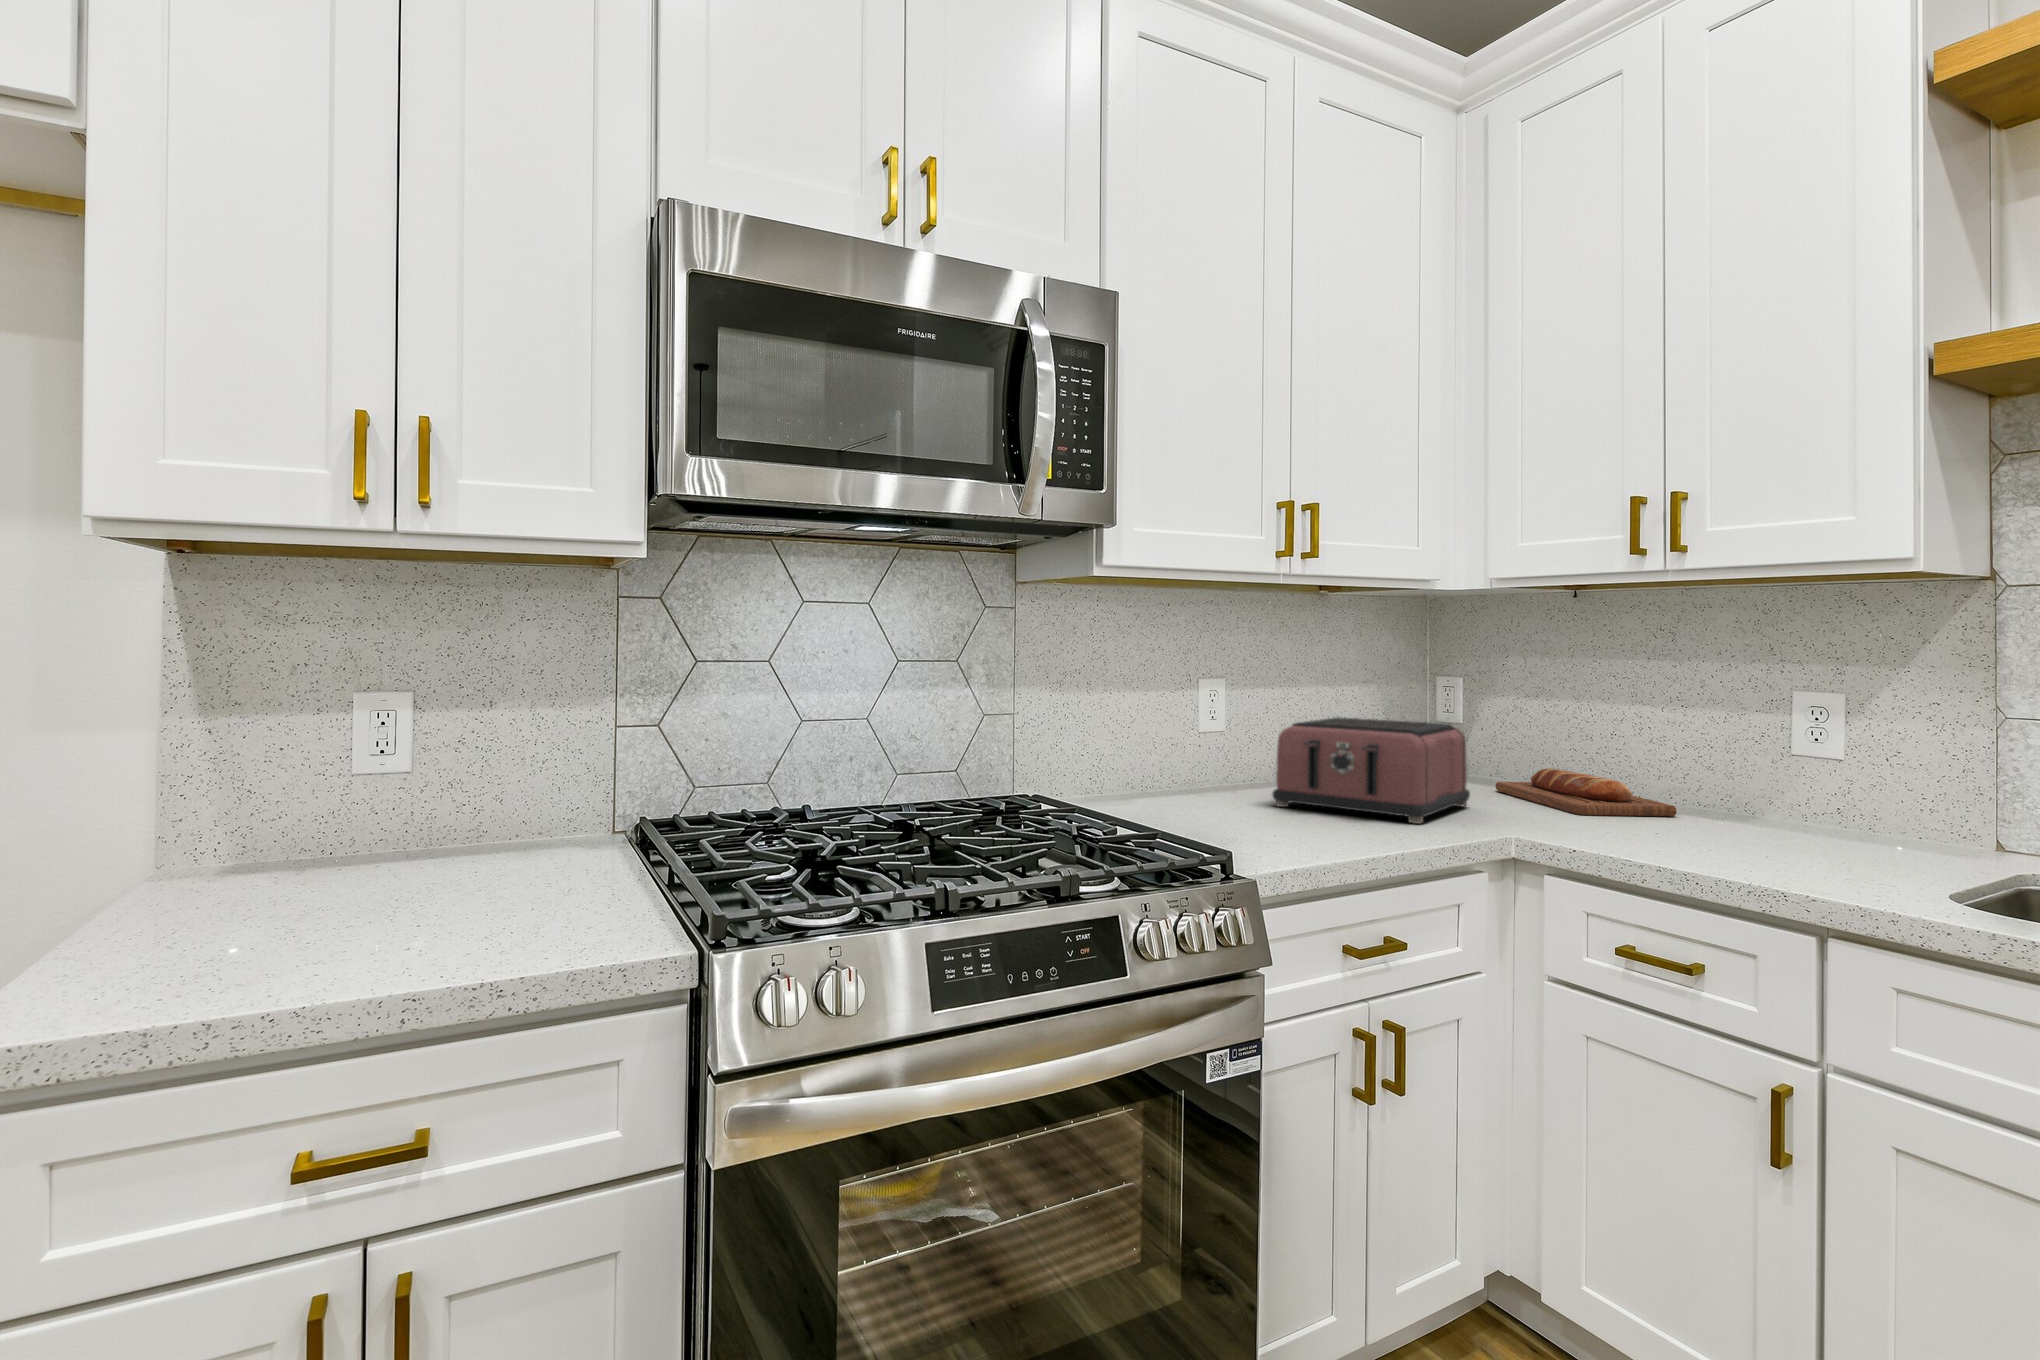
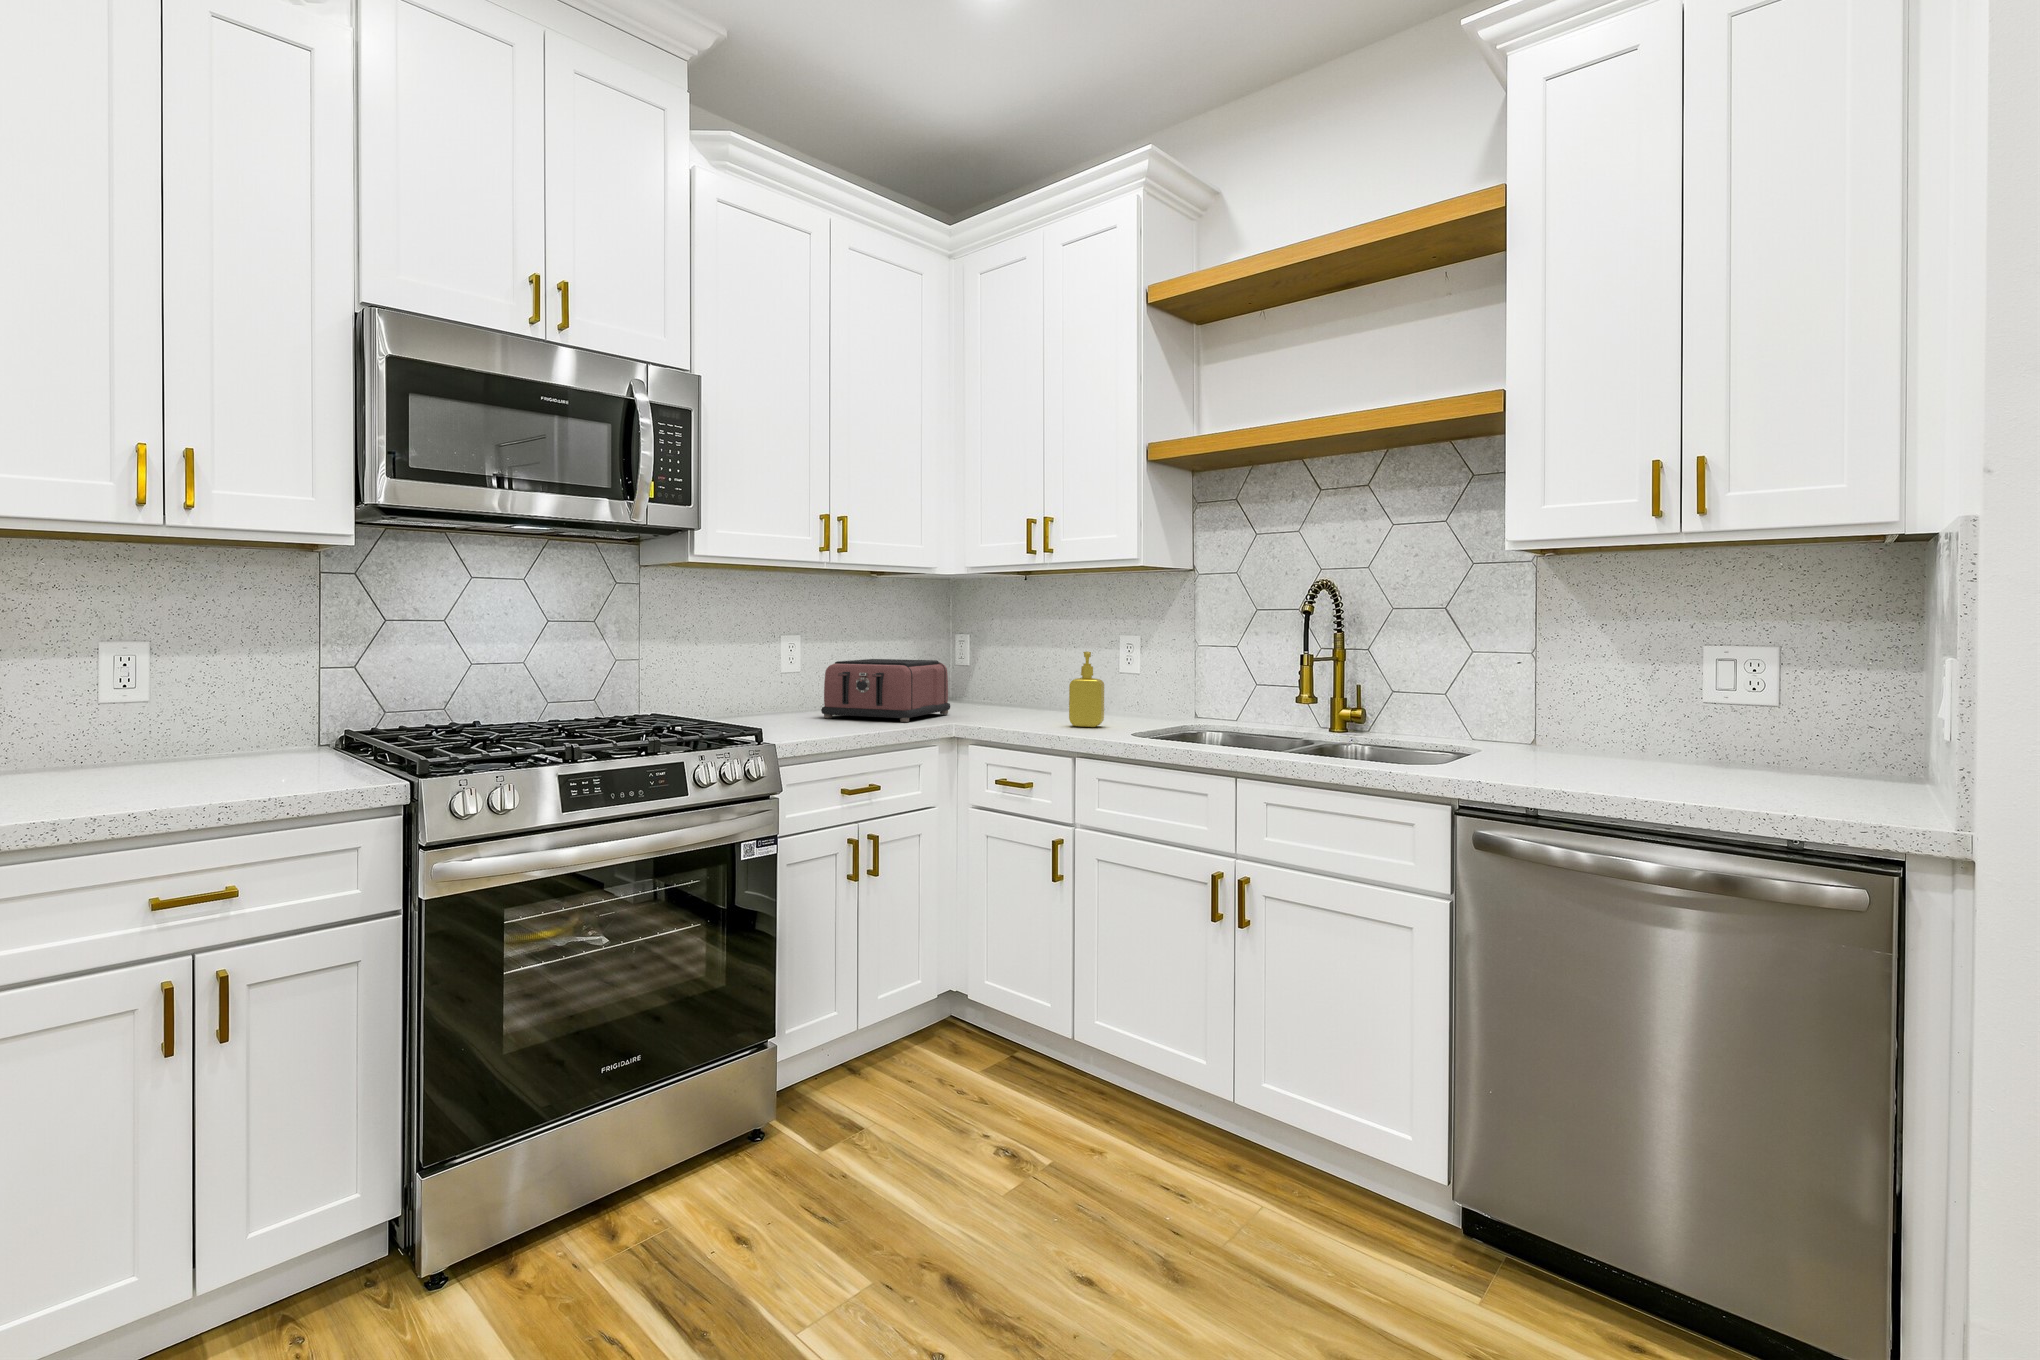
soap dispenser: none [1739,723,1814,859] -> present [1069,651,1104,727]
bread loaf: present [1496,769,1676,816] -> none [979,690,1066,715]

